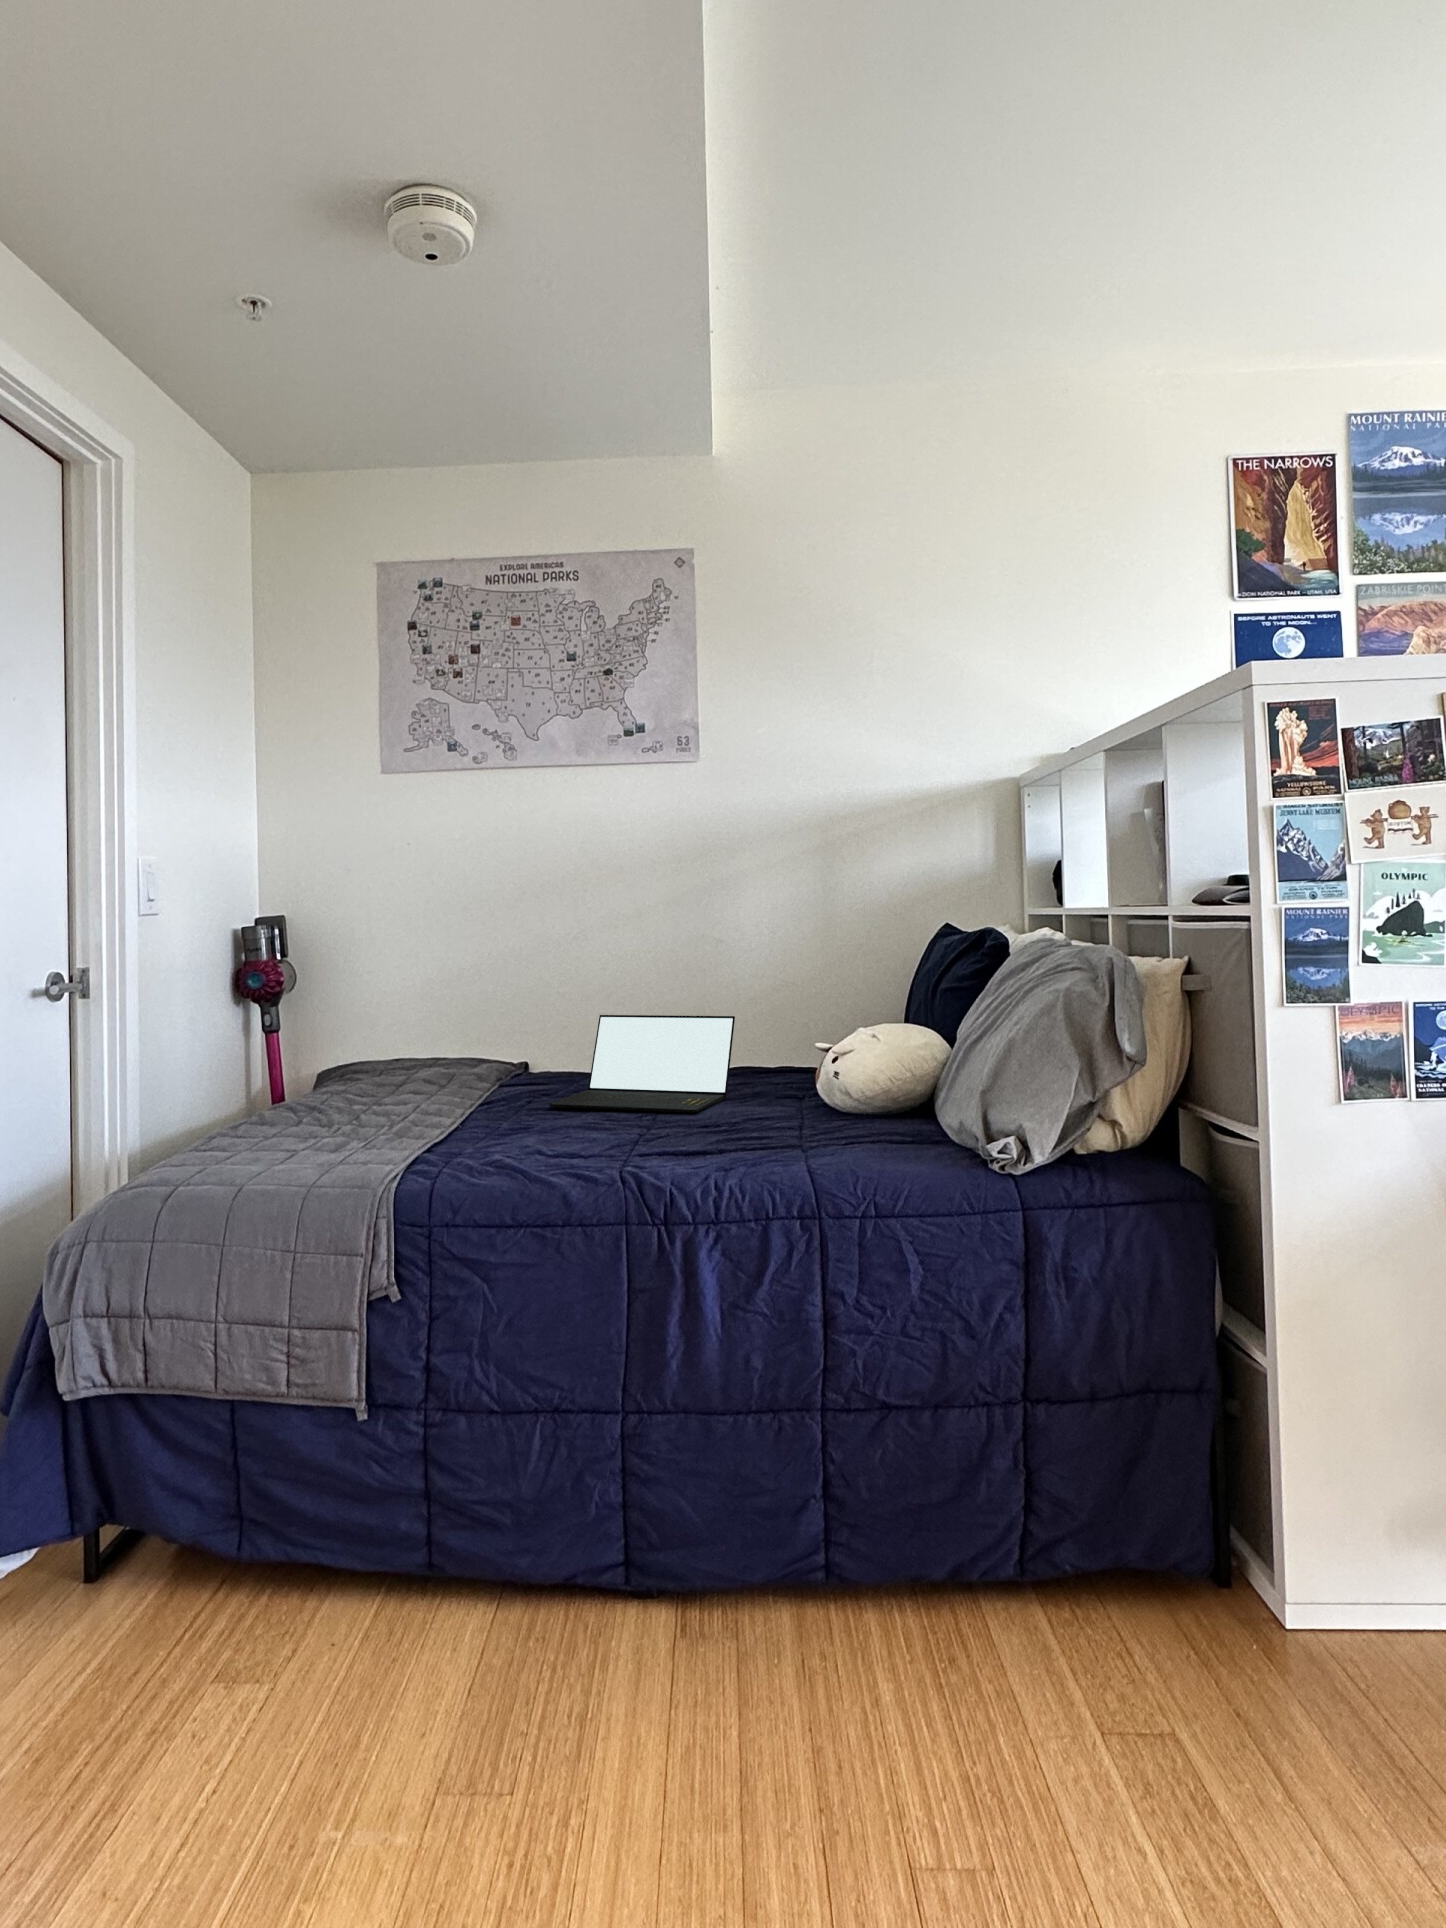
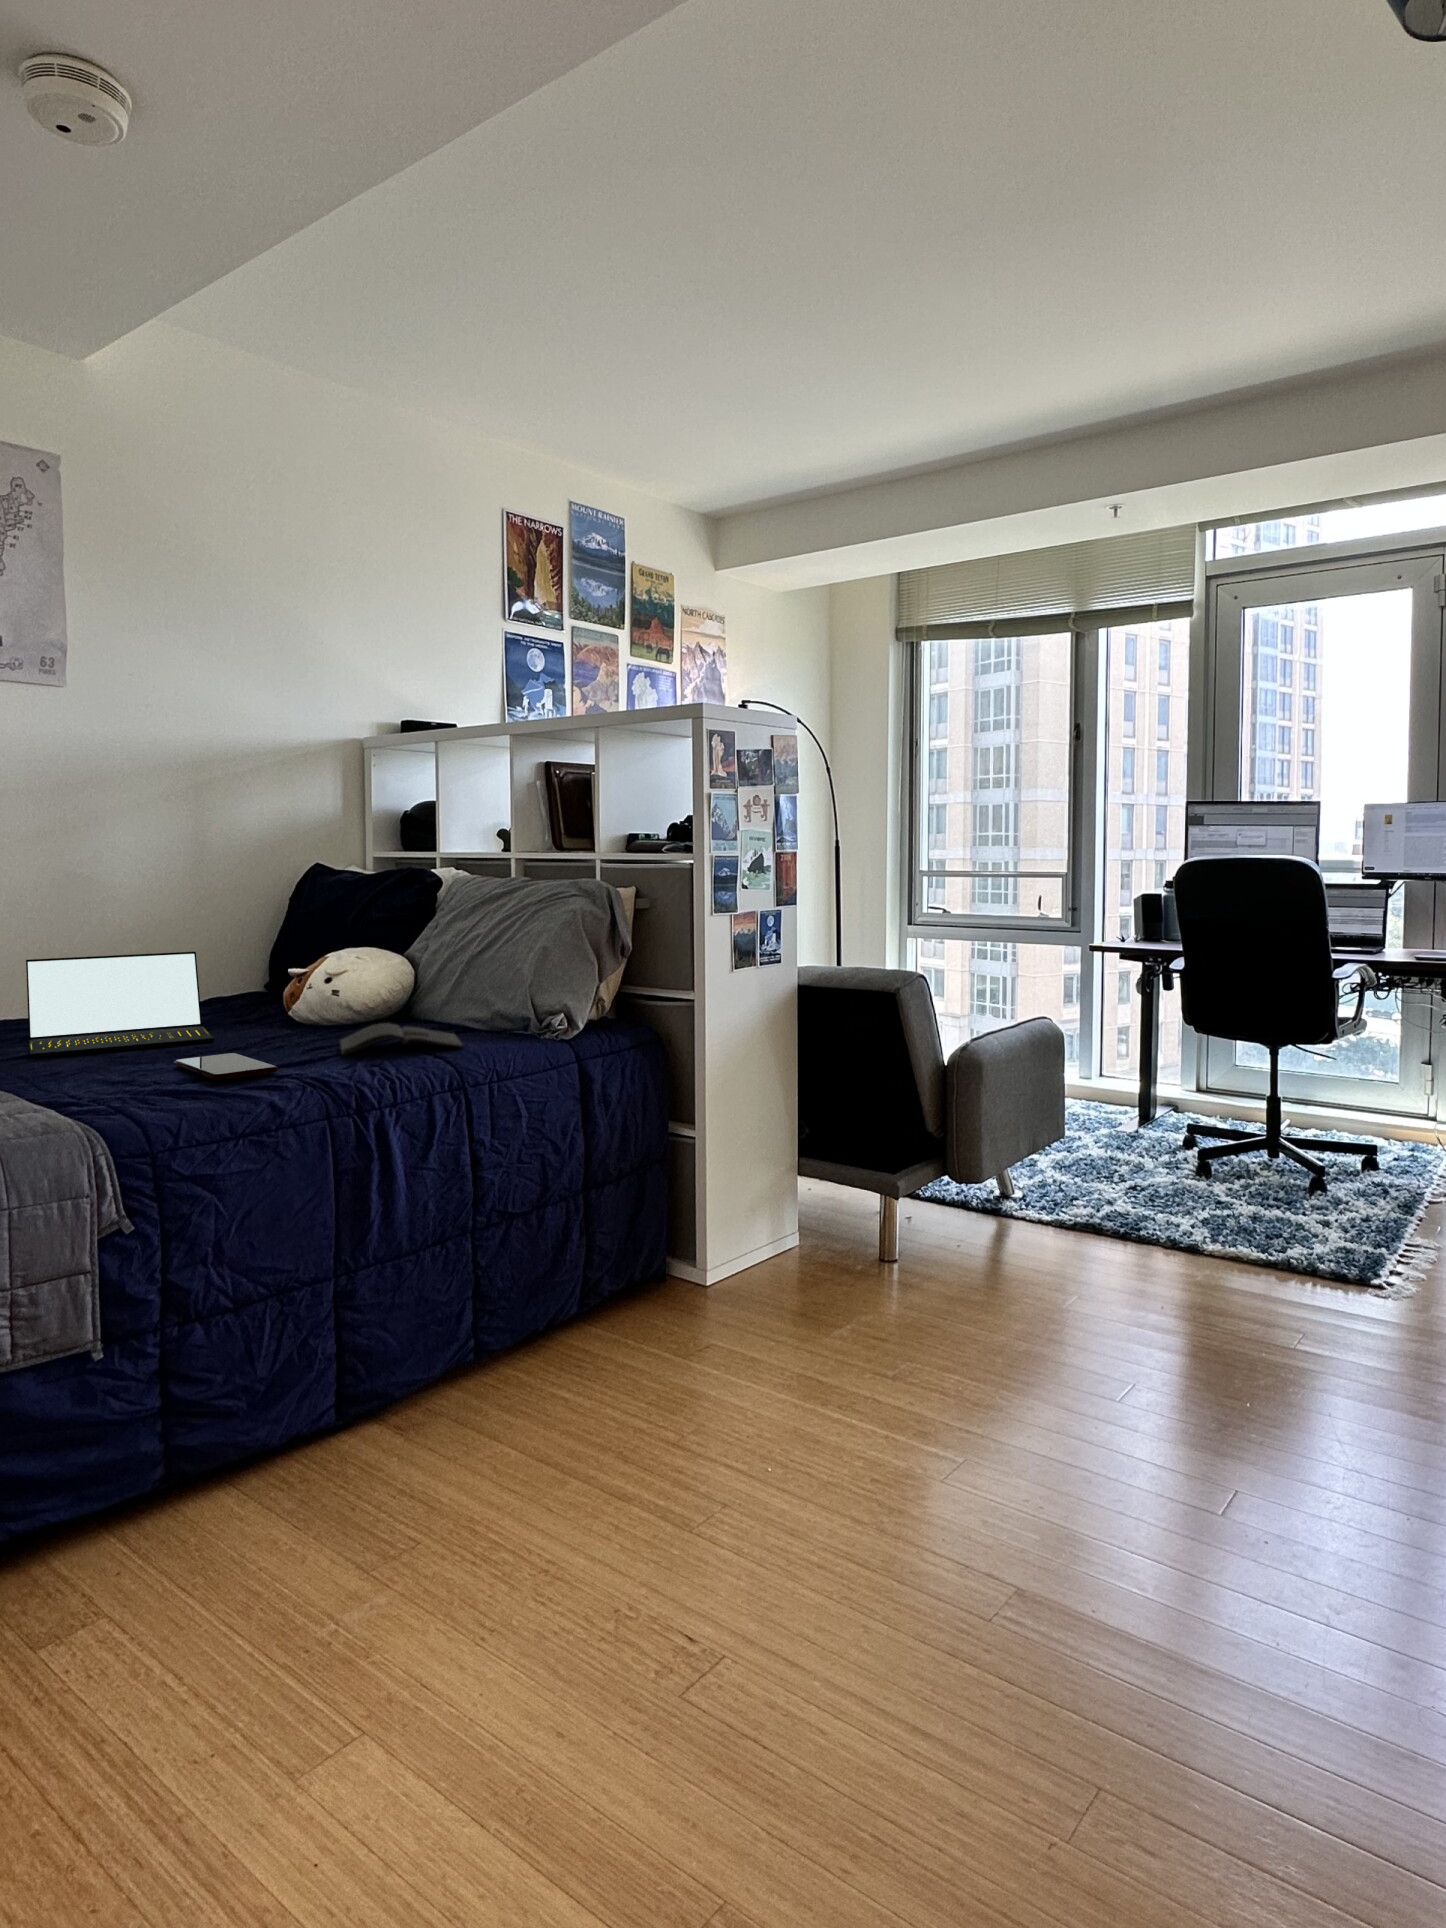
magazine: none [731,1118,902,1164] -> present [340,1023,463,1055]
smartphone: none [567,1129,659,1159] -> present [174,1053,278,1080]

